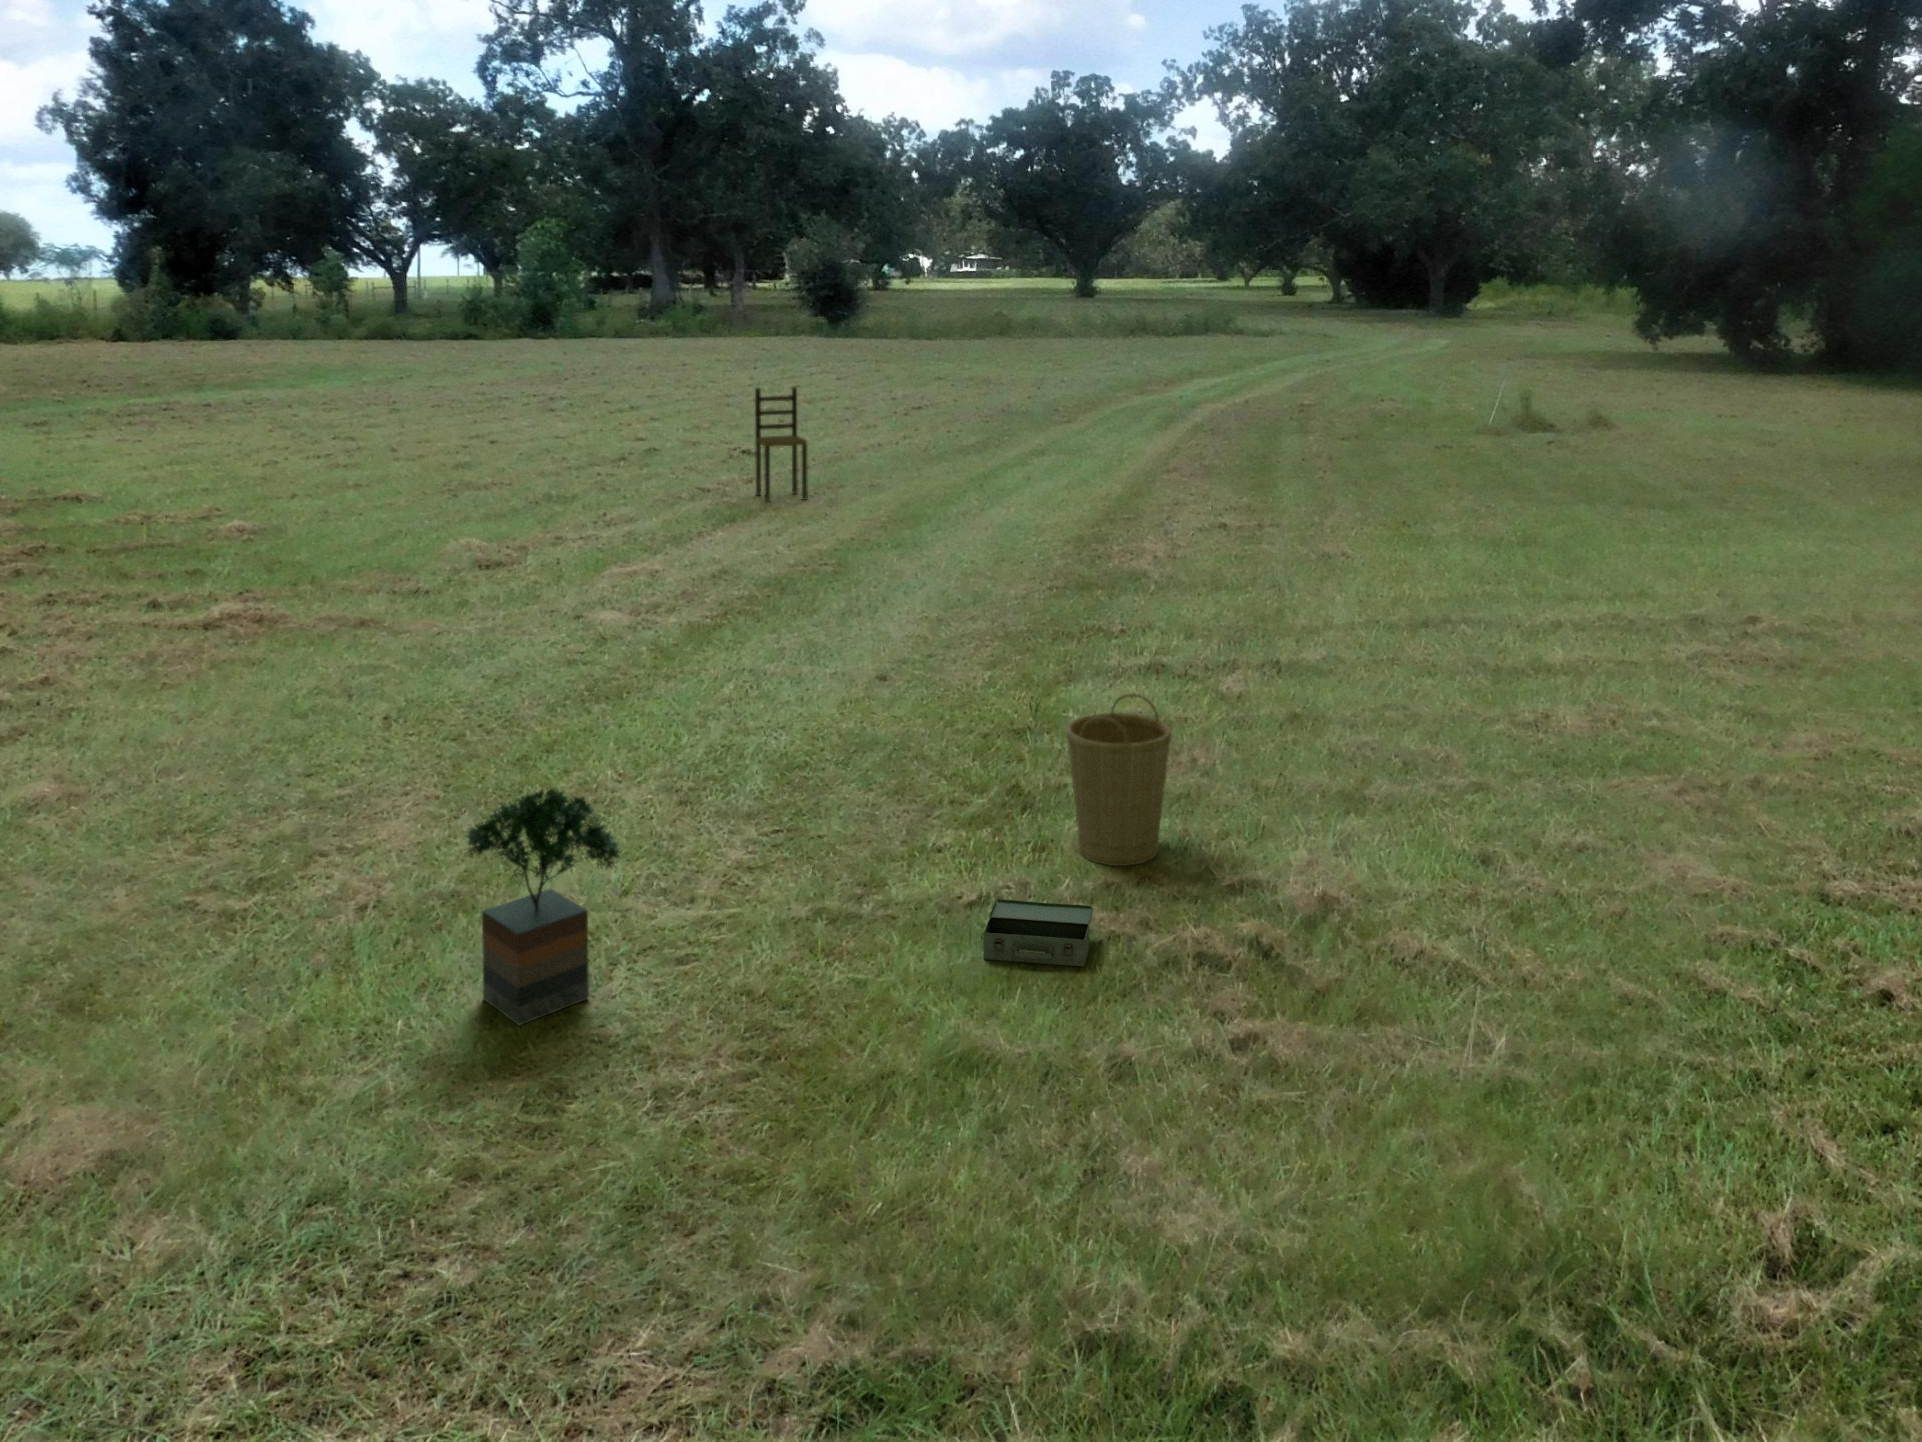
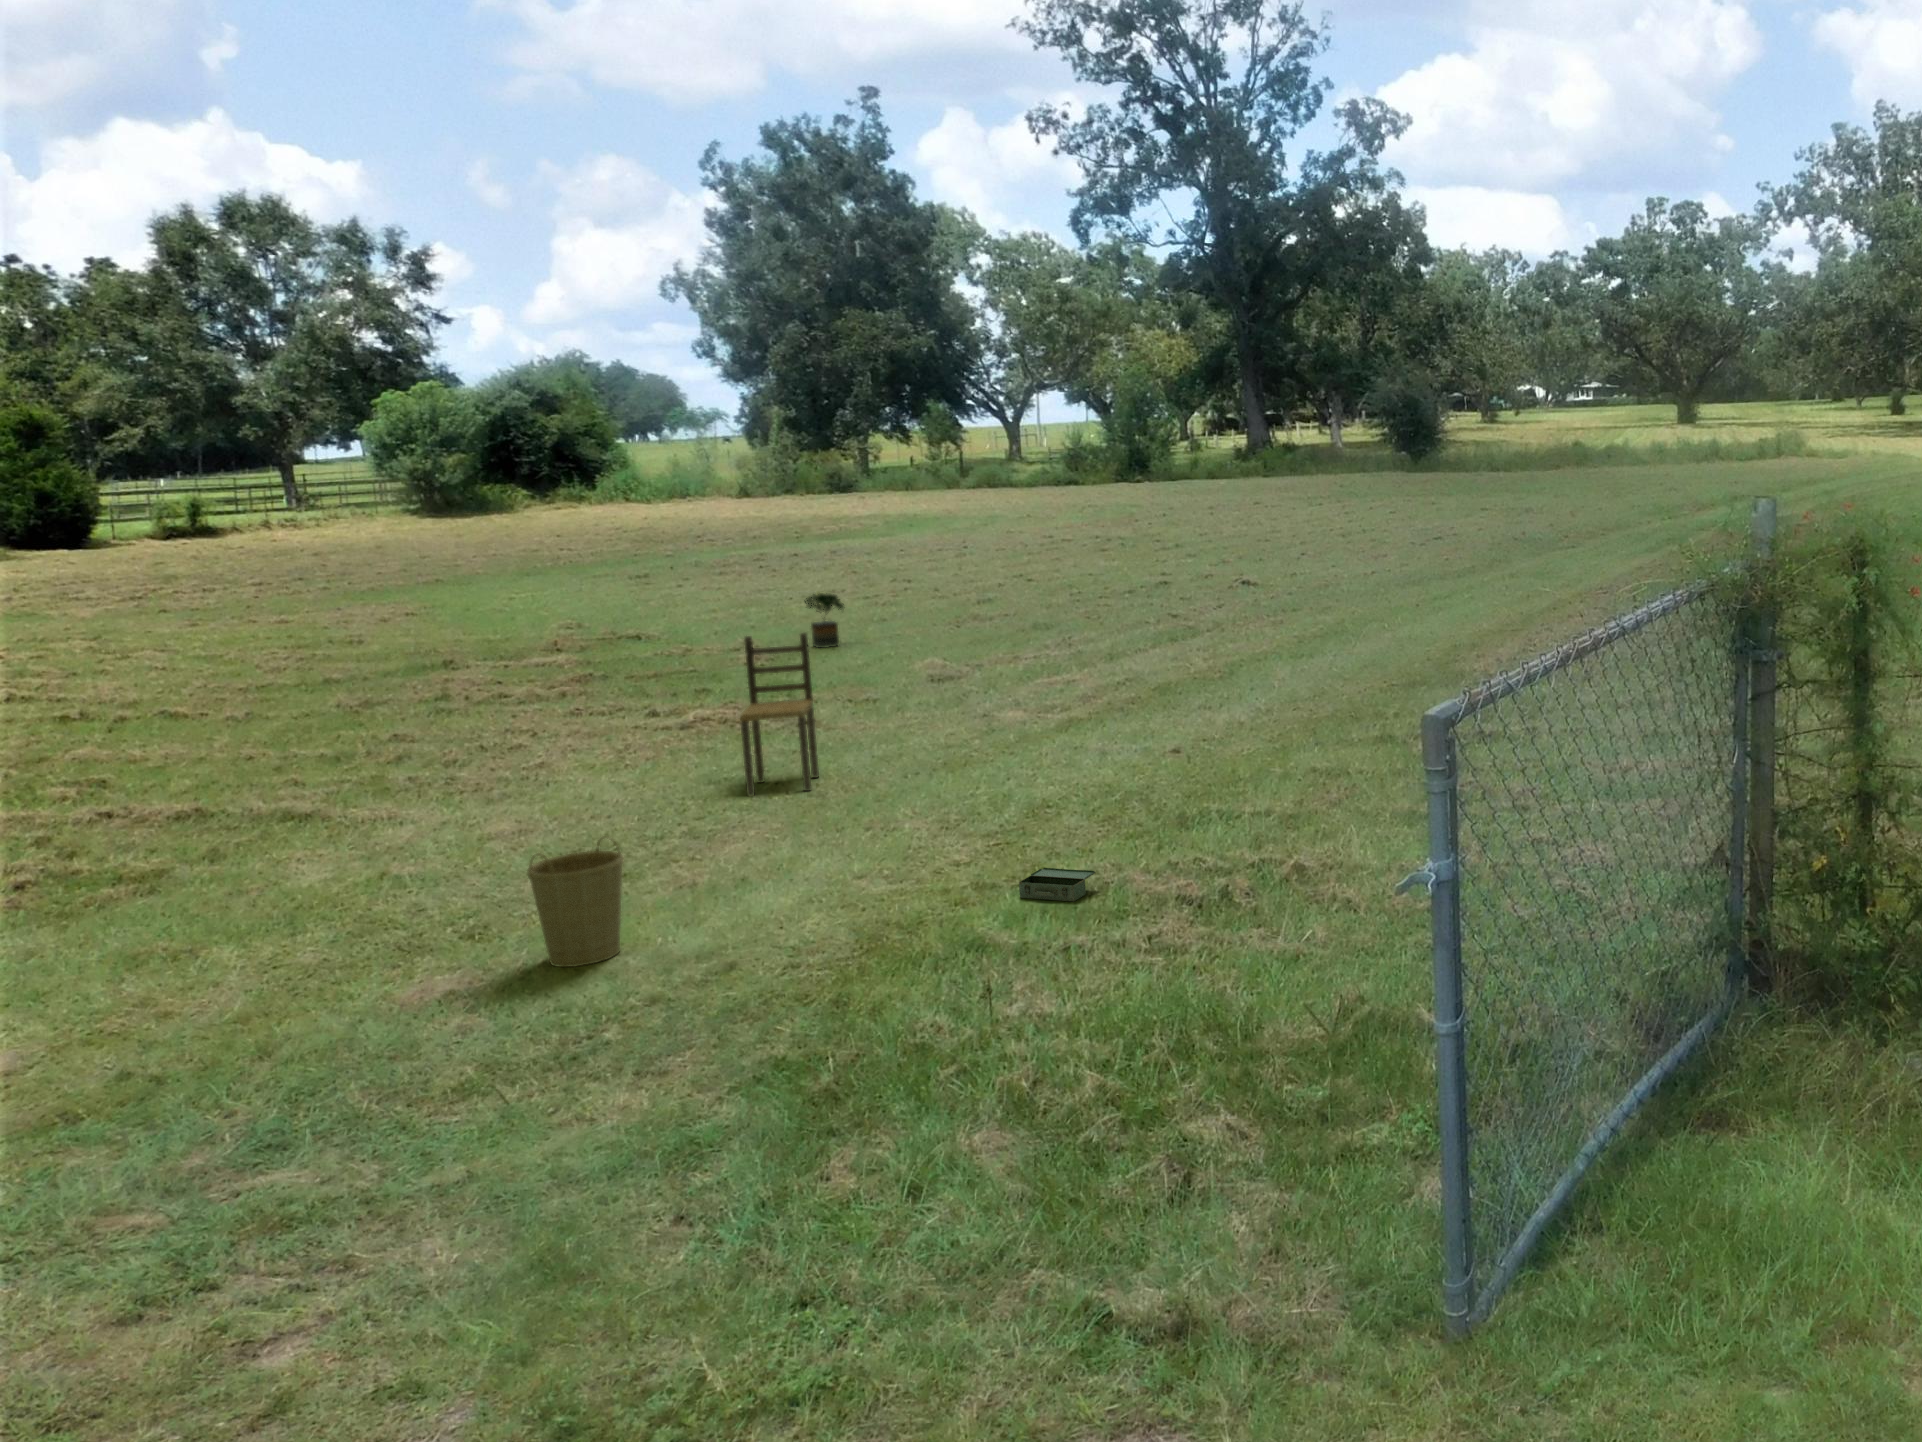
chair: present [755,387,808,502] -> present [740,633,819,796]
basket: present [1066,694,1172,866] -> present [528,839,623,967]
potted tree: present [465,789,622,1025] -> present [804,593,845,648]

